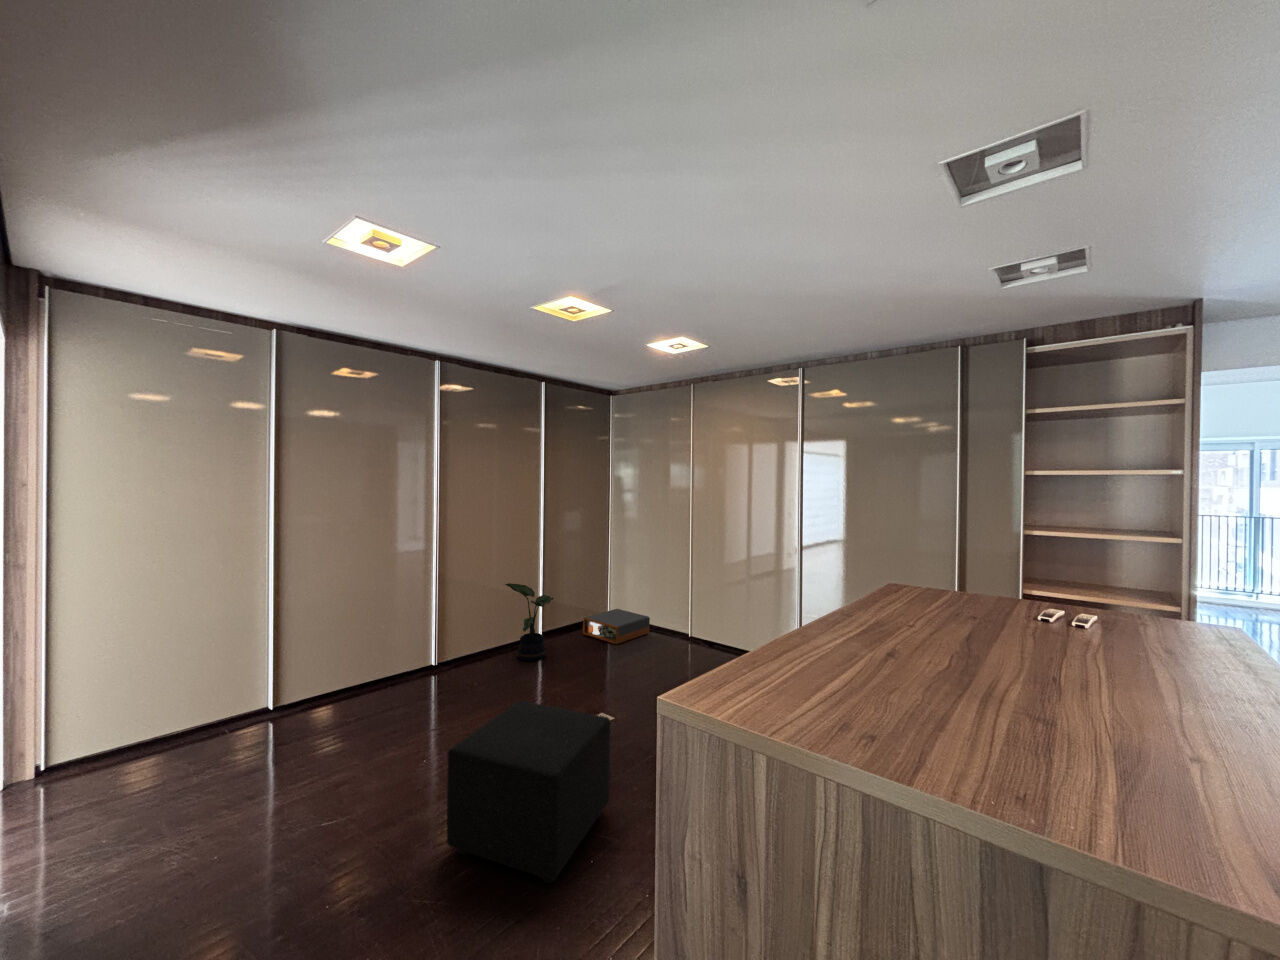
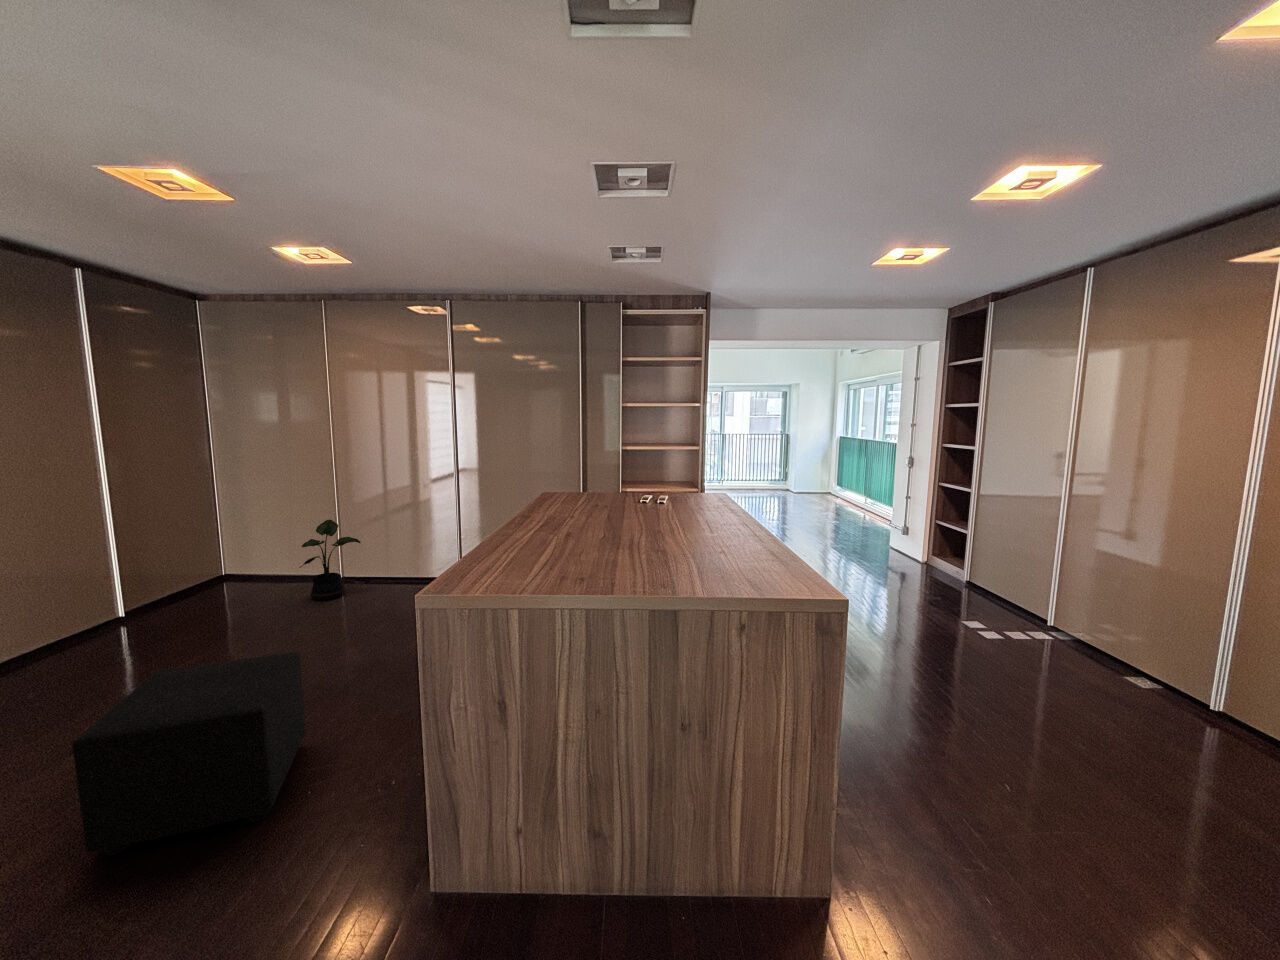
potted plant: present [505,583,553,661] -> present [299,520,361,601]
storage box: present [583,609,650,644] -> none [183,569,284,606]

